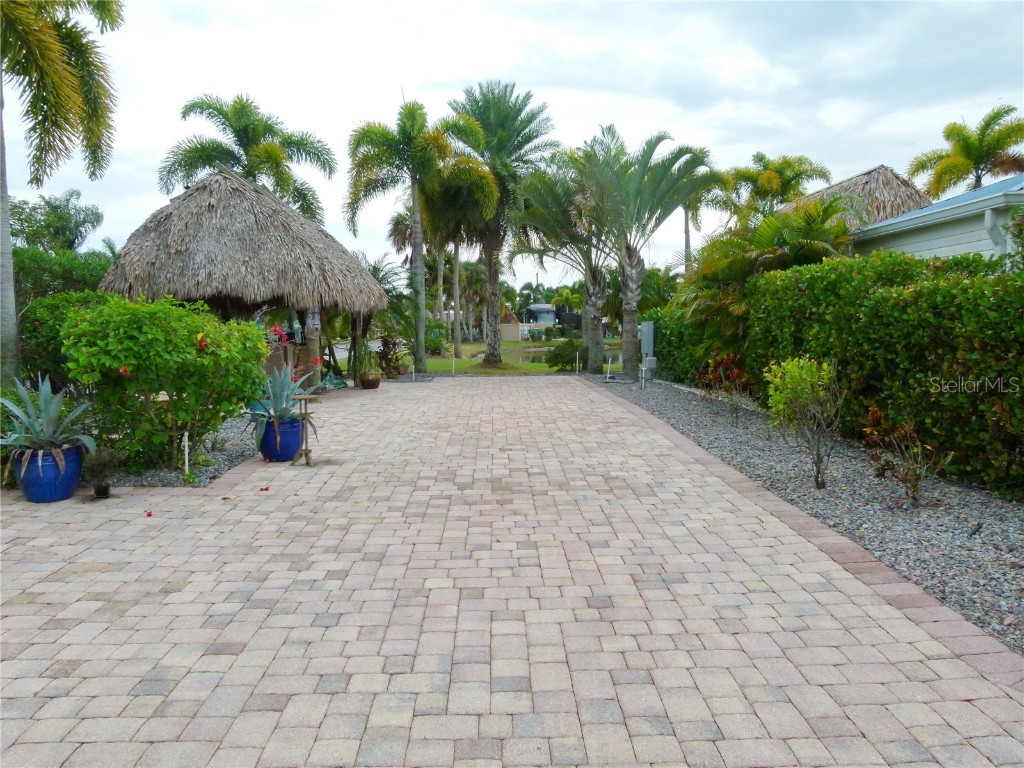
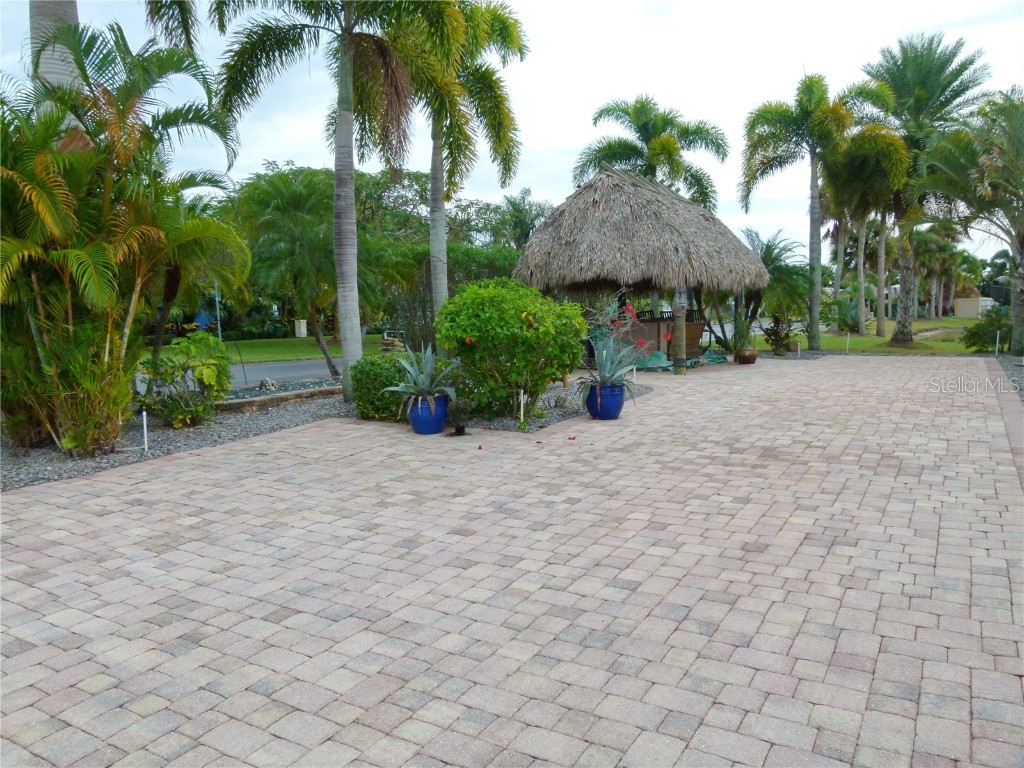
side table: present [290,395,318,467] -> none [608,364,632,426]

